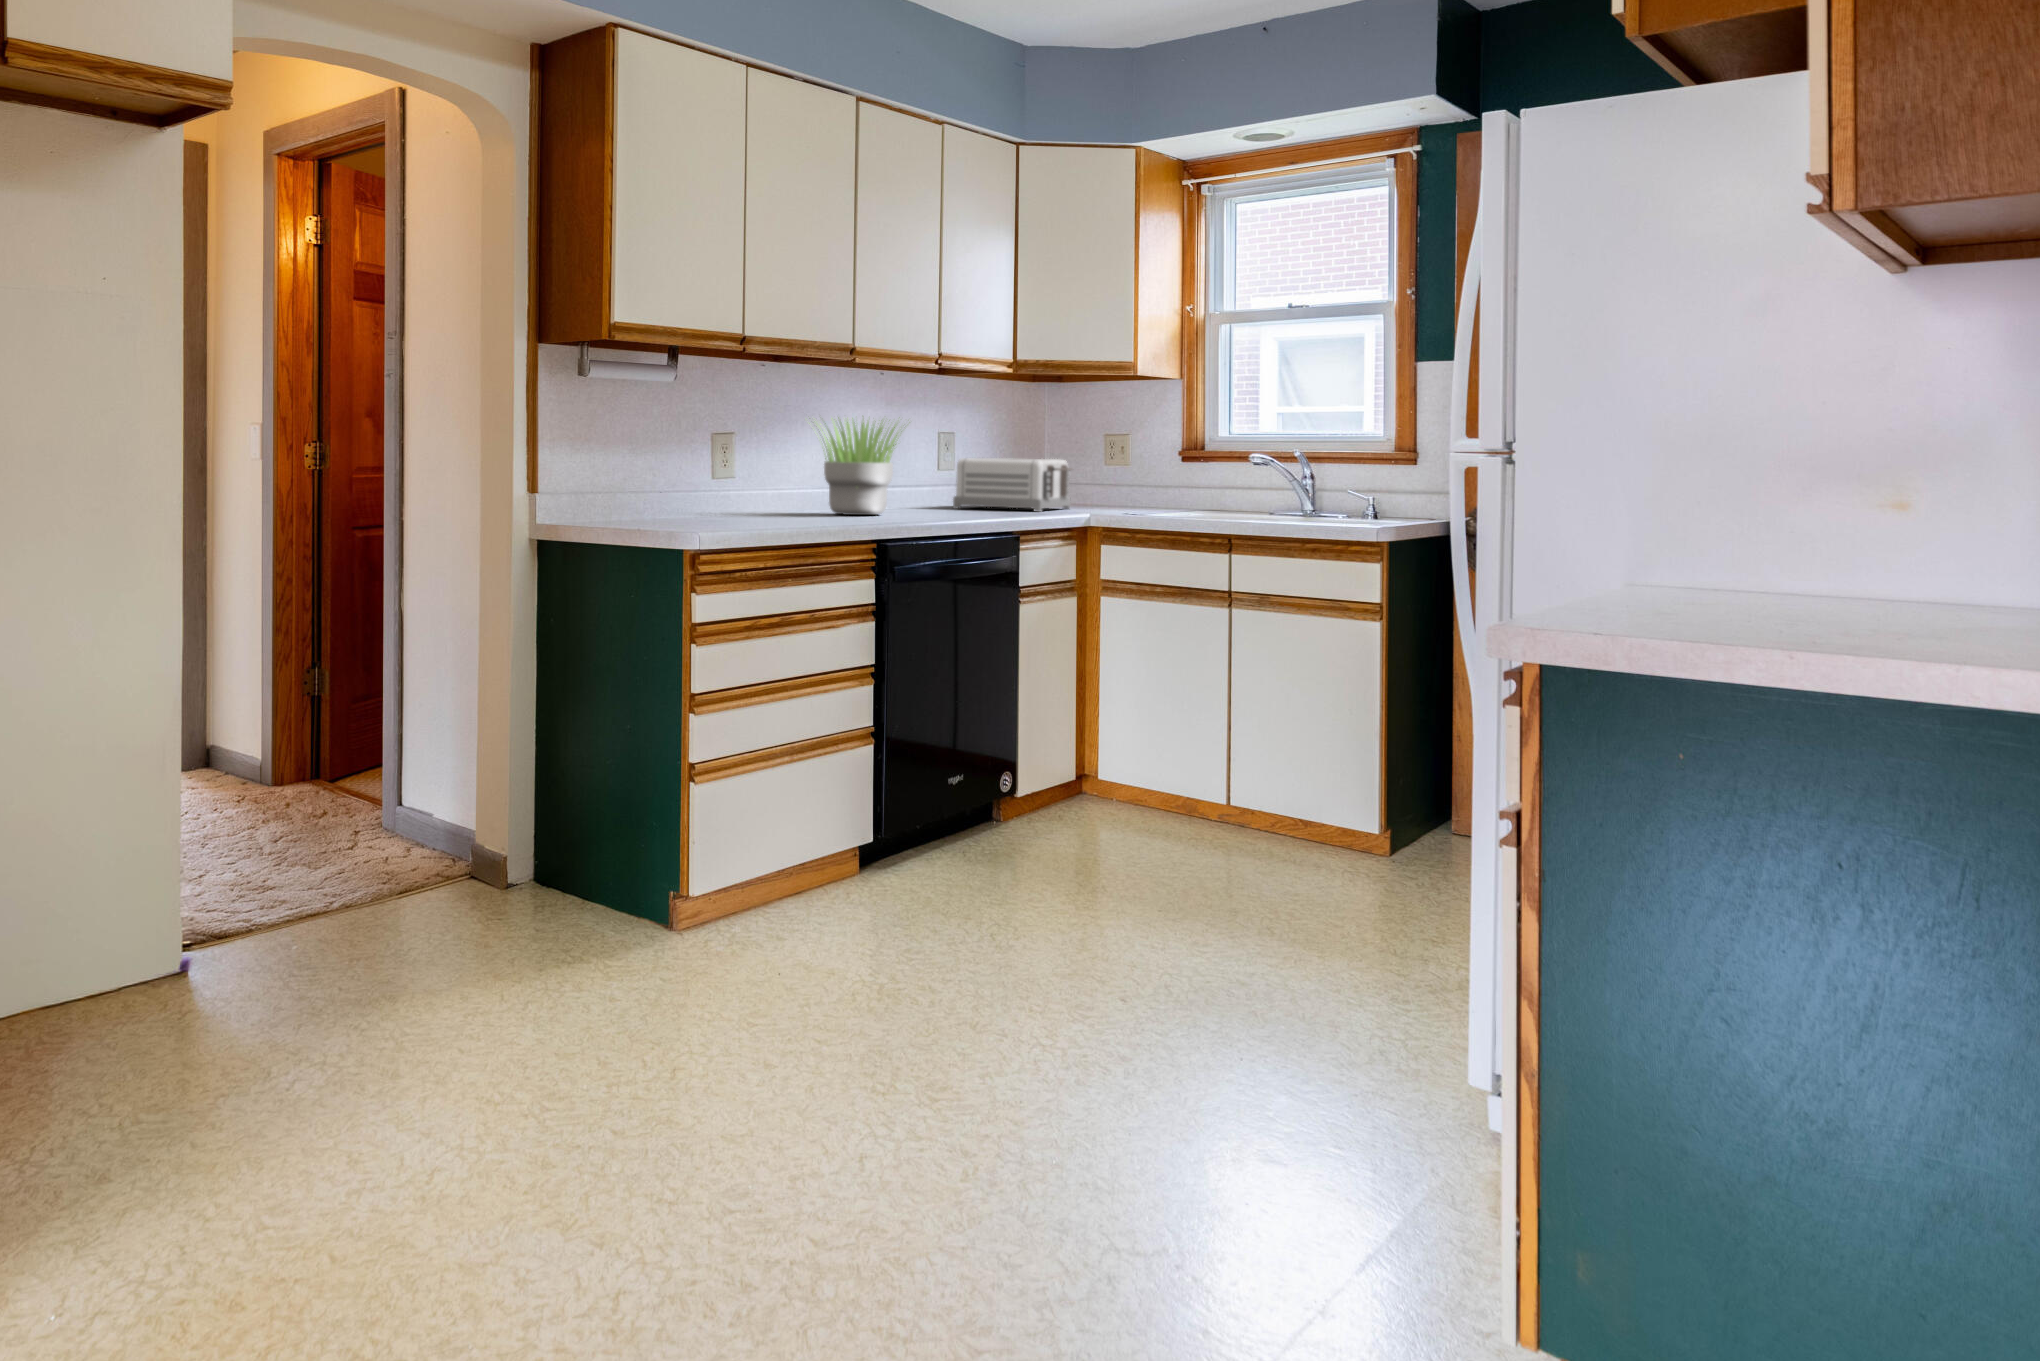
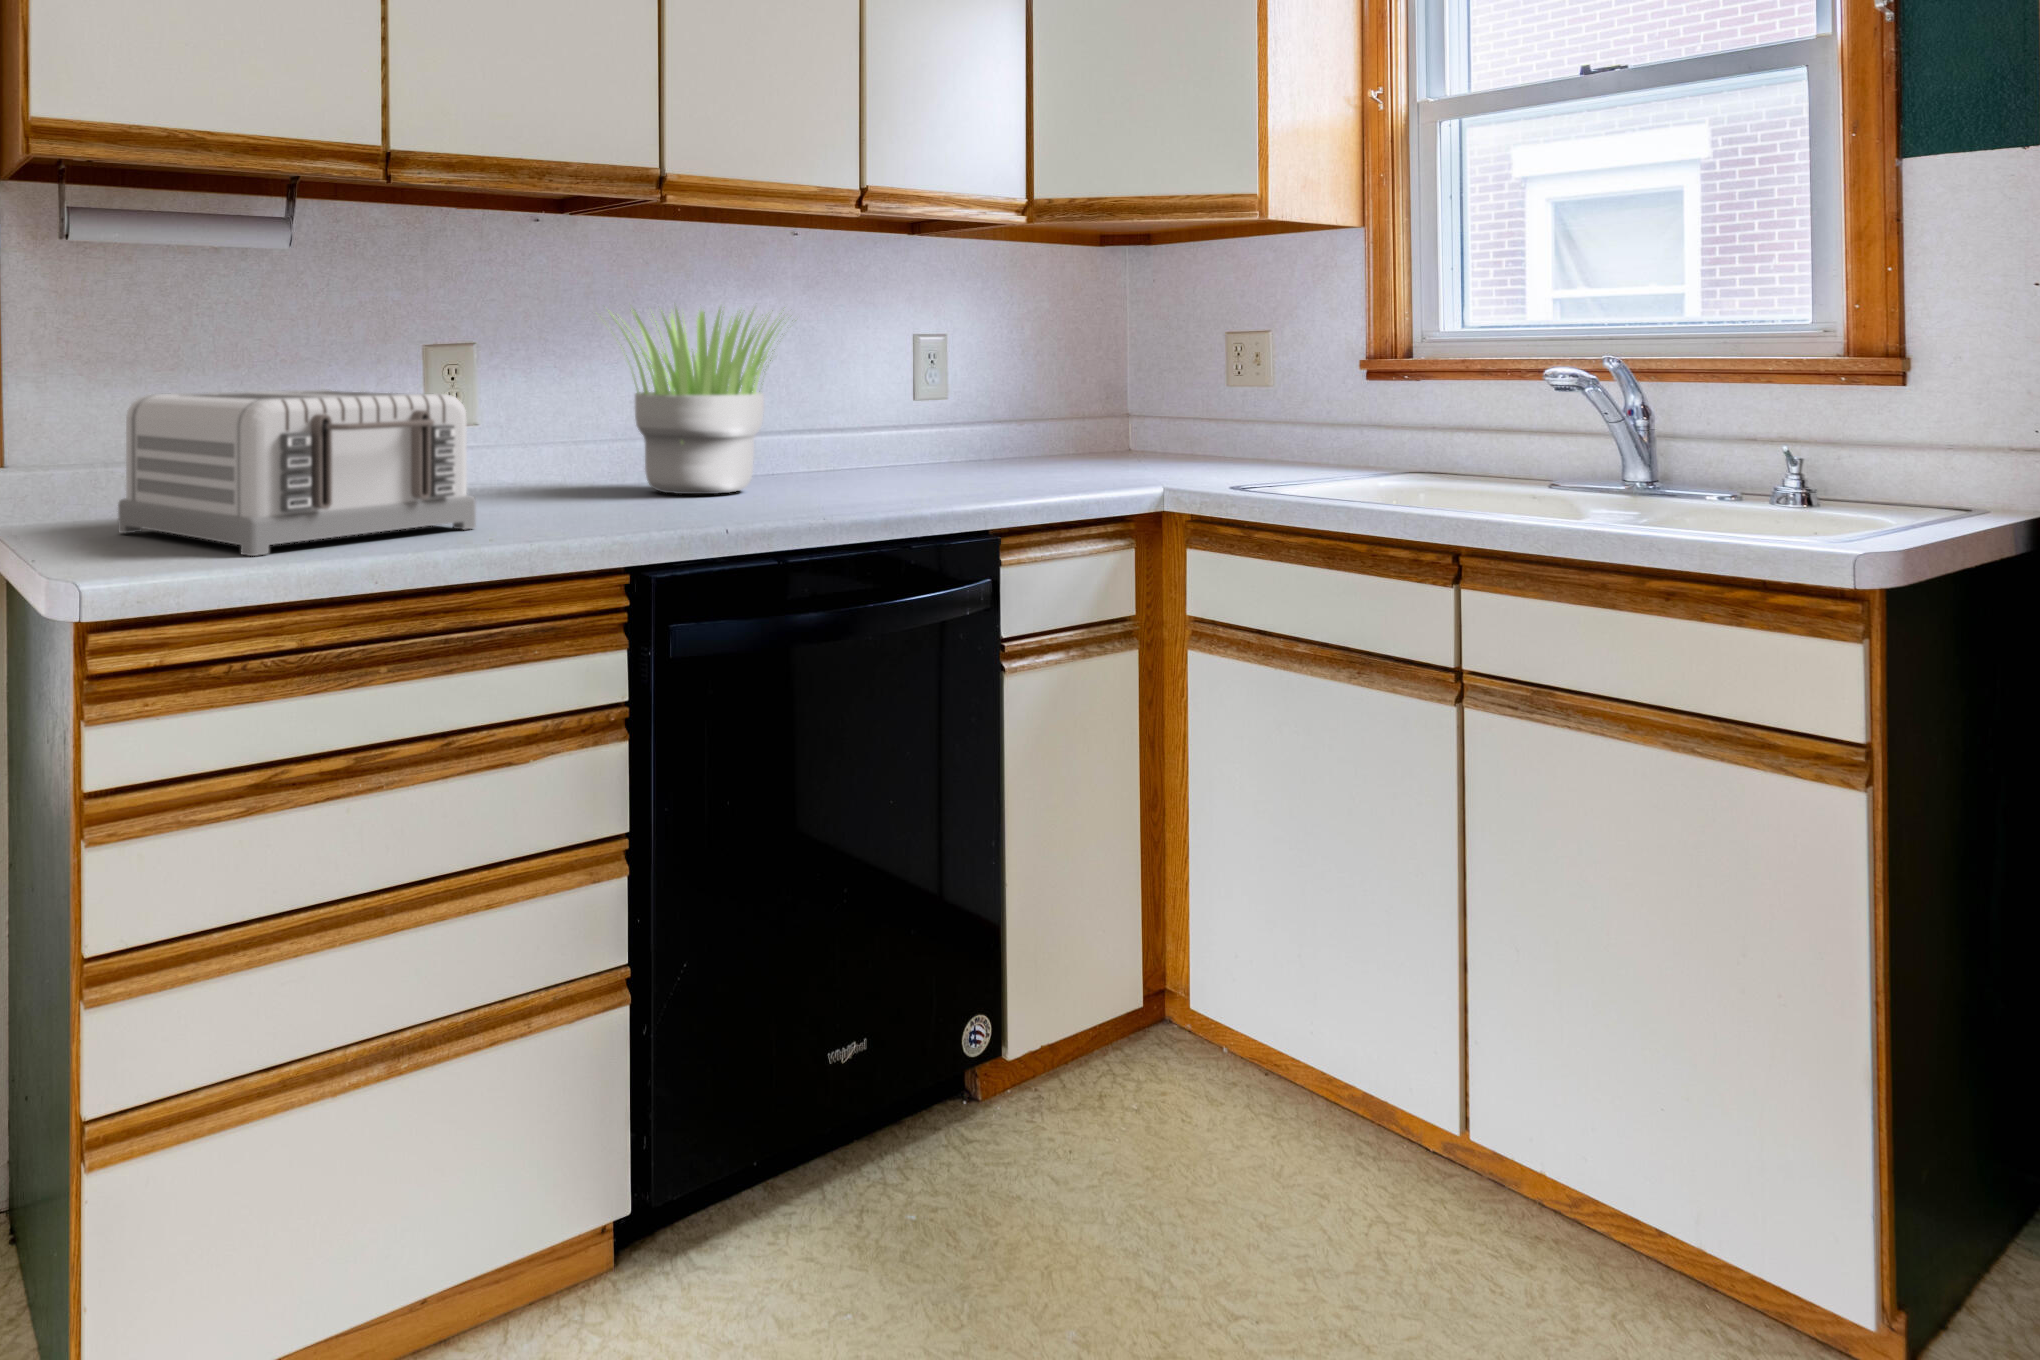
toaster: present [953,458,1072,512] -> present [118,390,476,556]

